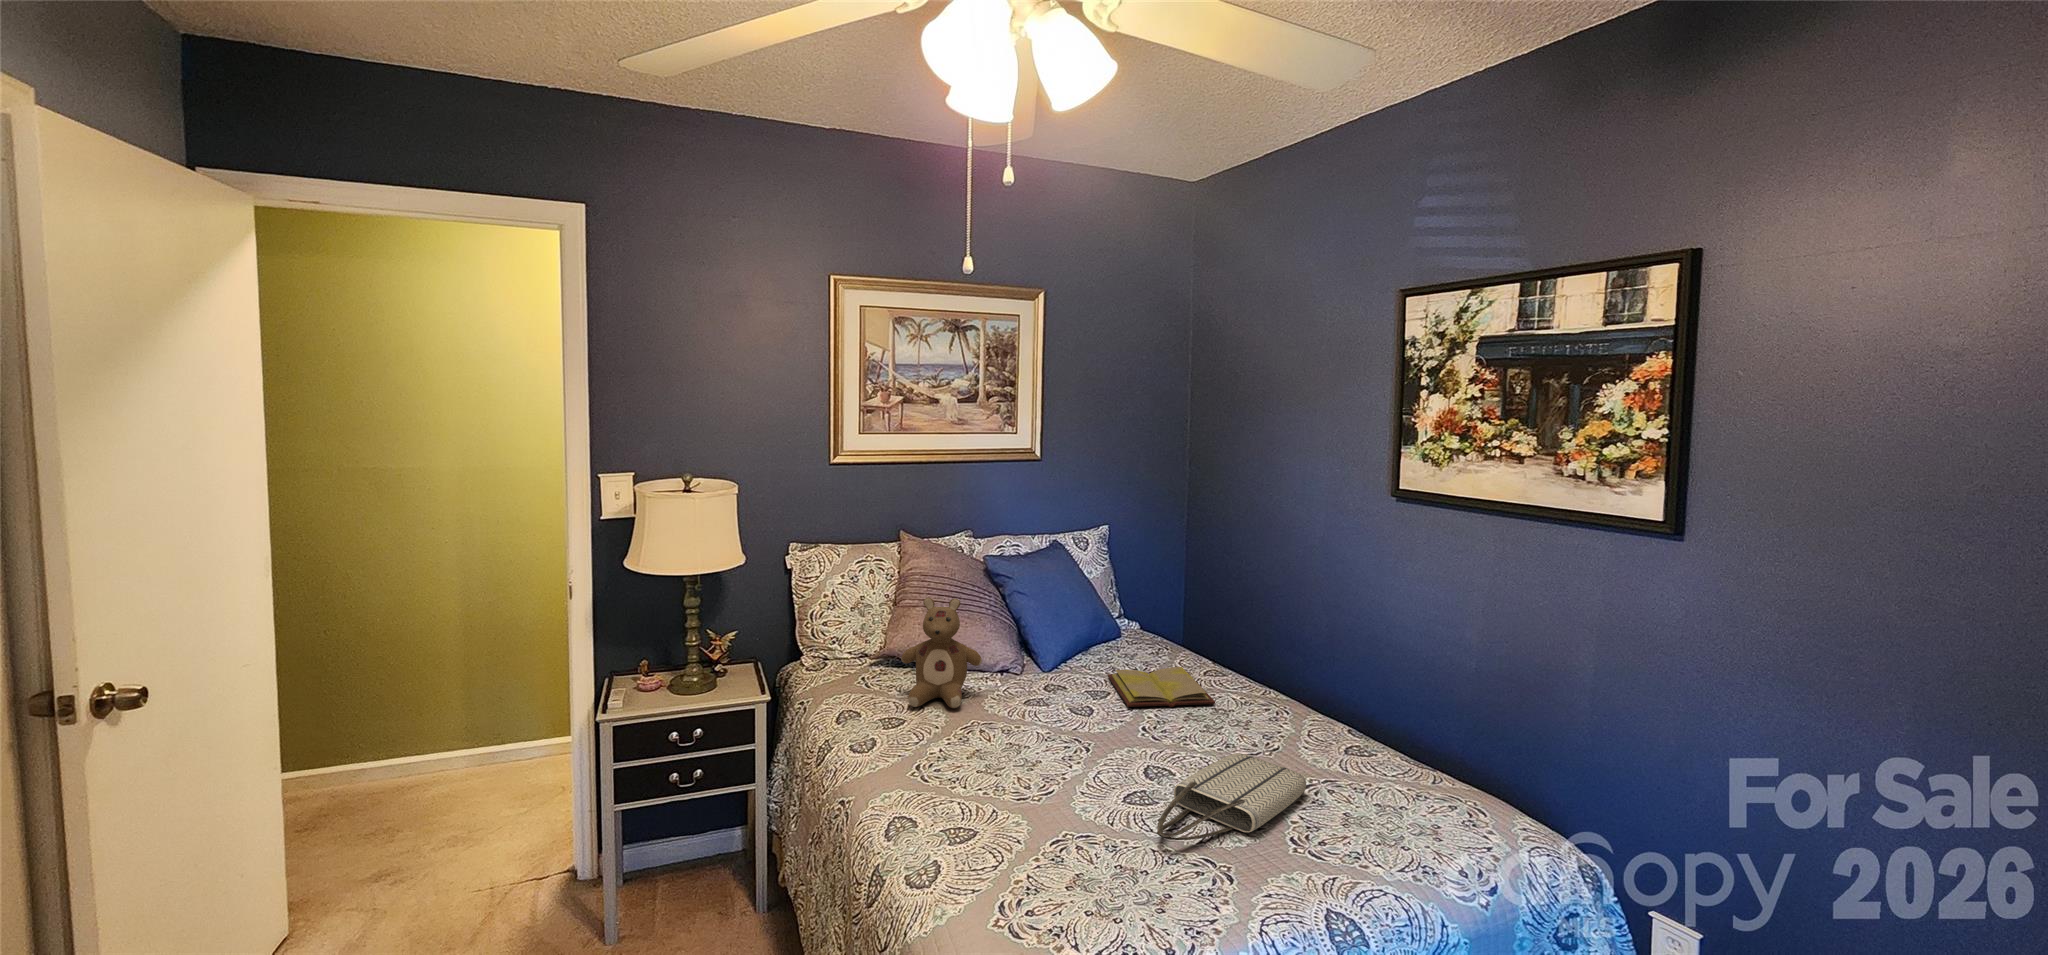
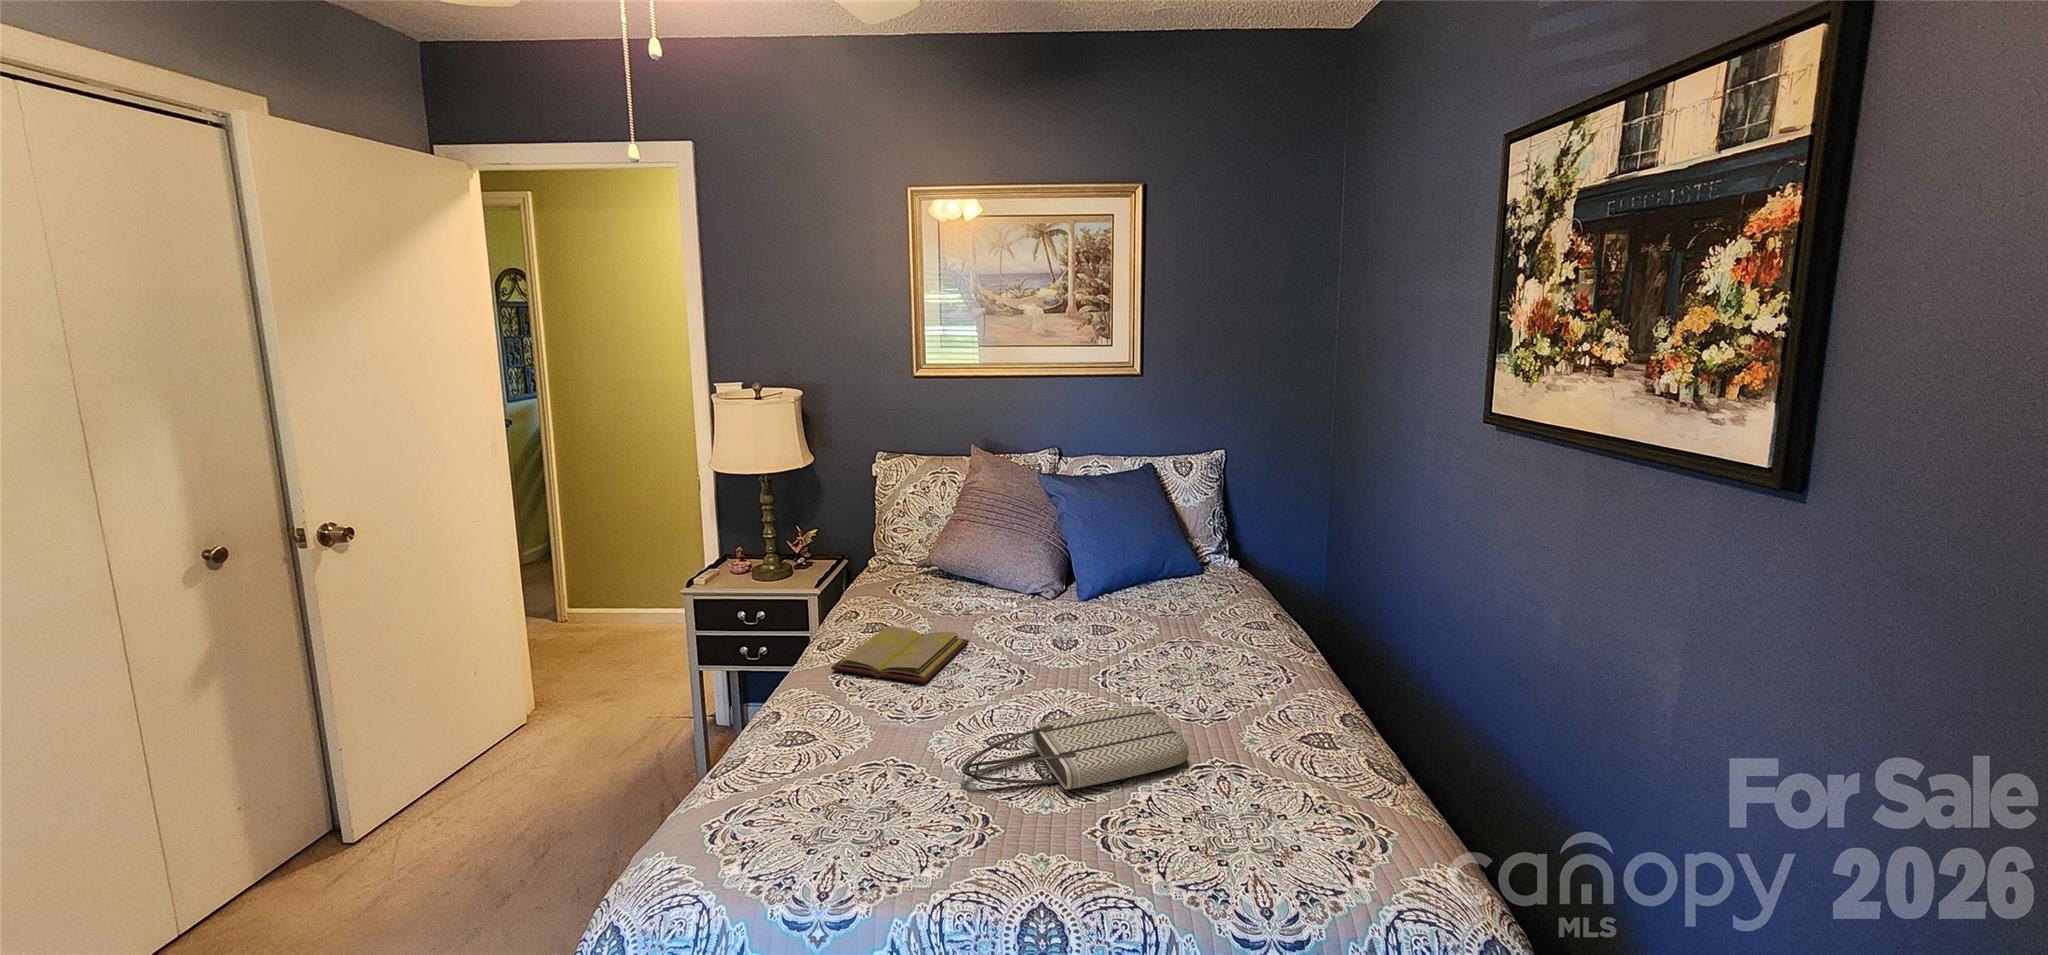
stuffed bear: present [901,598,982,708] -> none [912,509,991,617]
diary: present [1108,667,1215,707] -> present [831,626,969,683]

